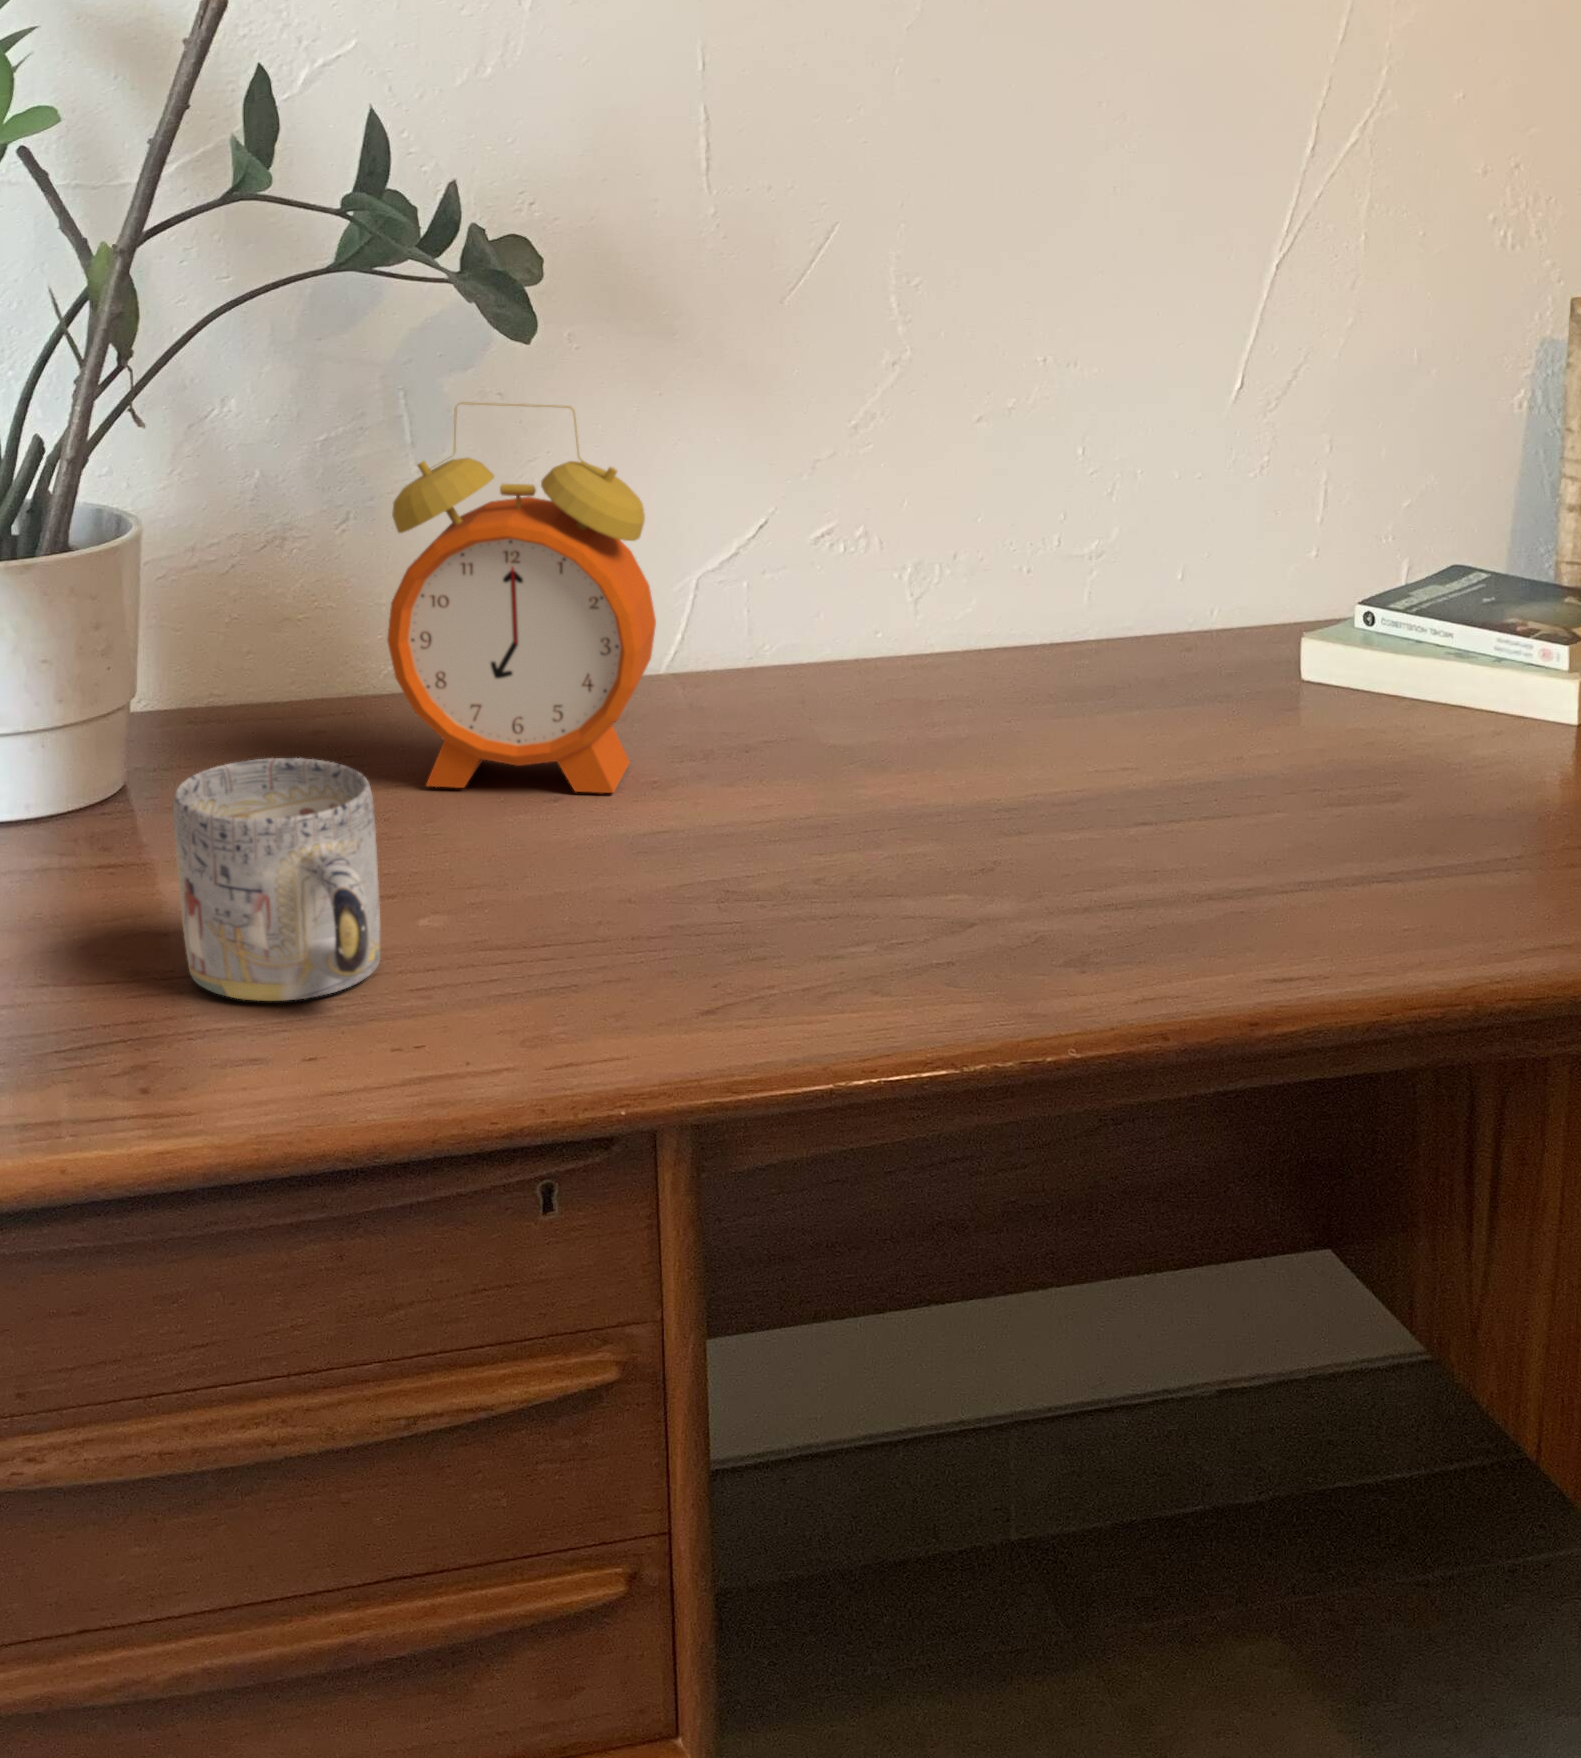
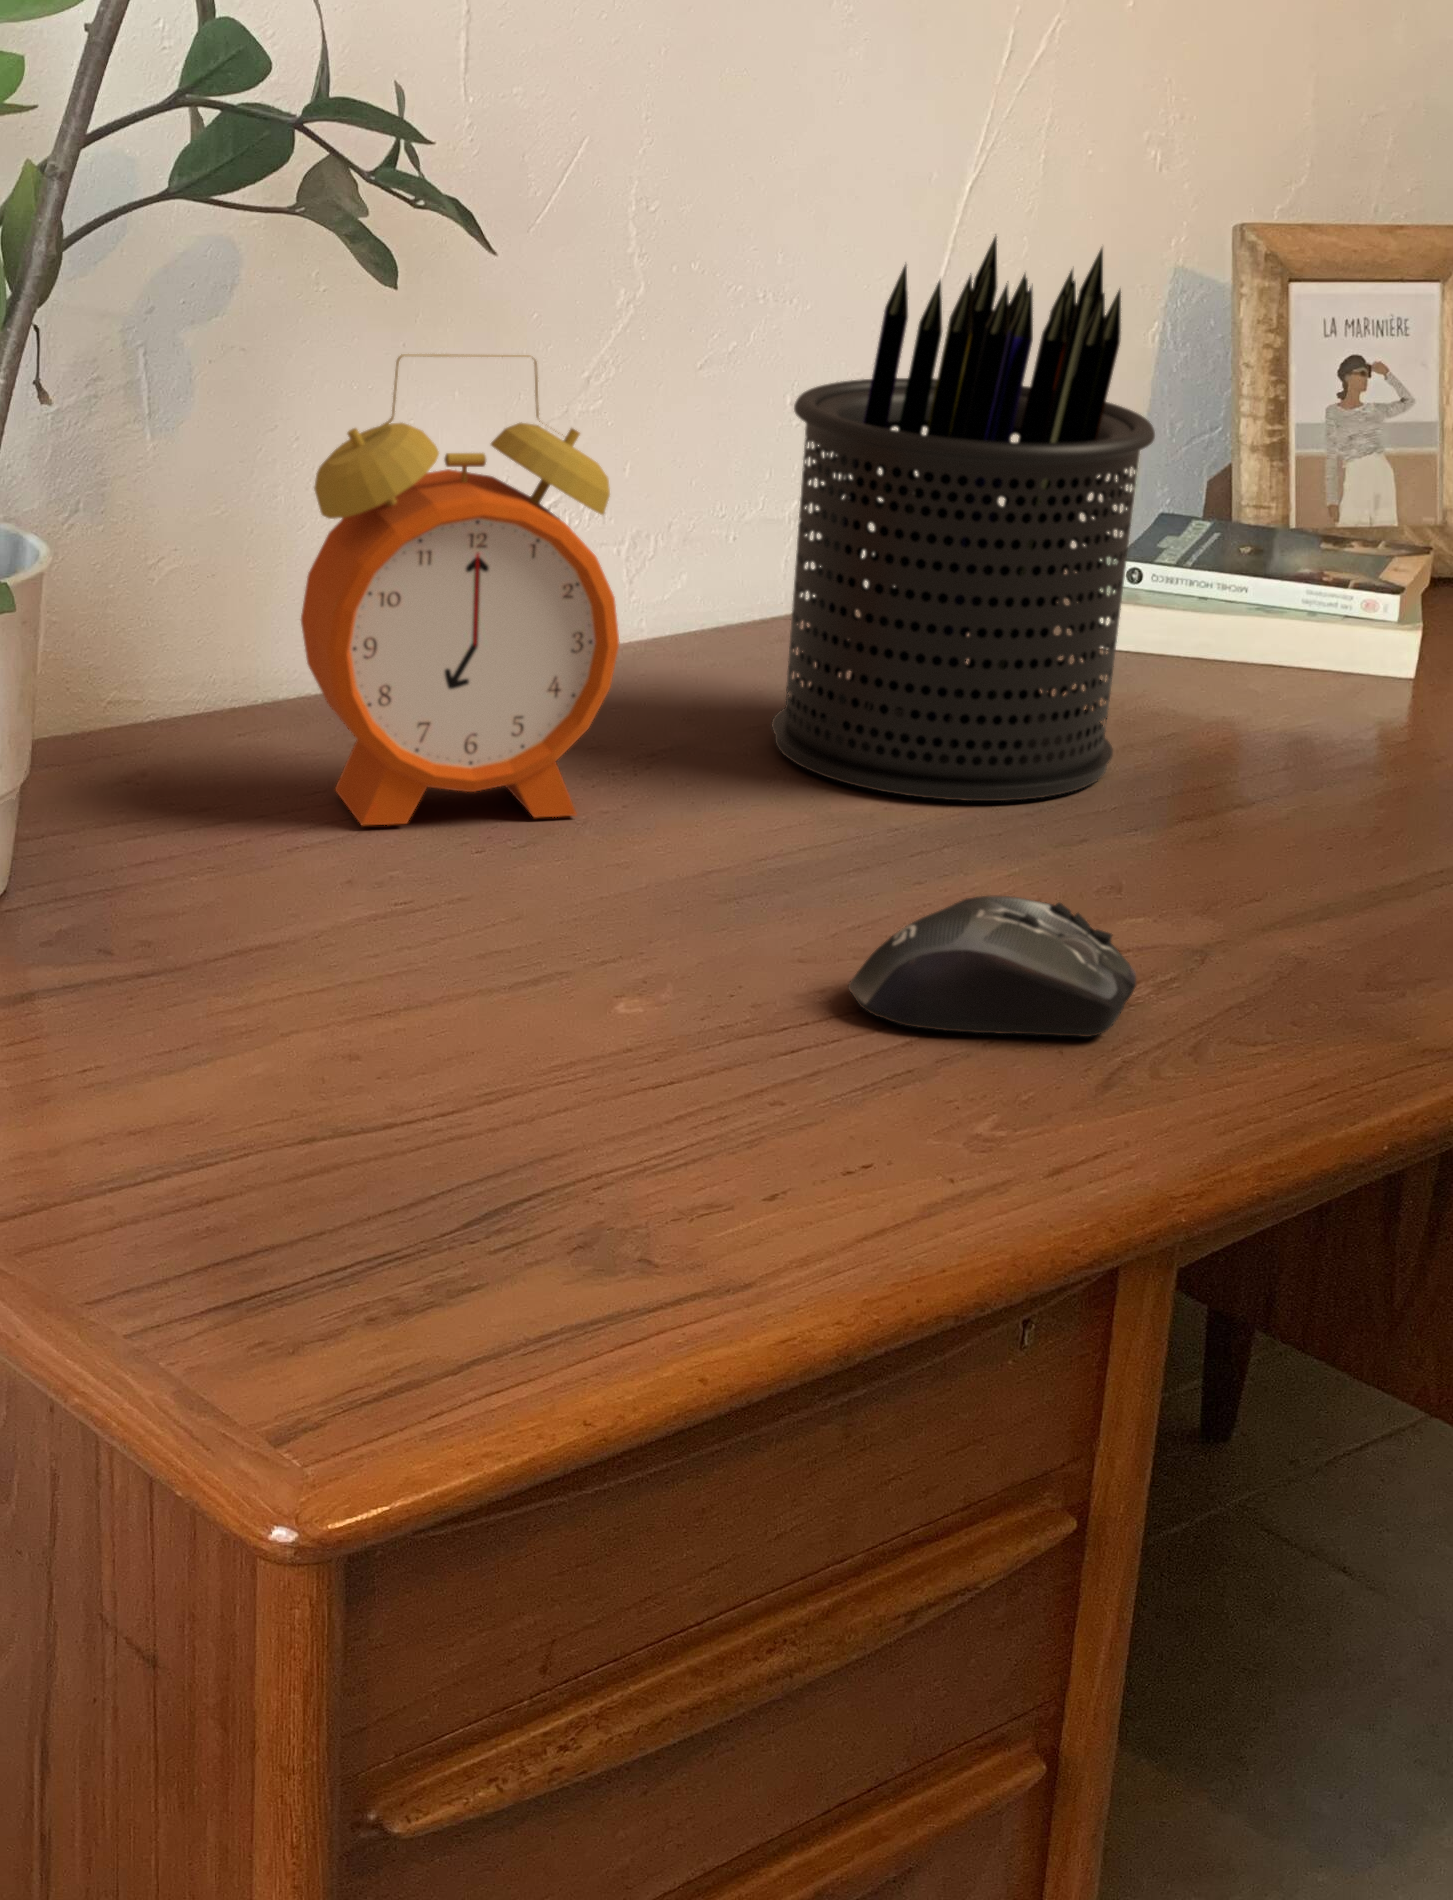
pen holder: none [859,310,1184,812] -> present [771,236,1155,801]
mug: present [173,758,380,1001] -> none [407,787,714,1084]
computer mouse: none [588,885,831,1015] -> present [848,896,1136,1037]

